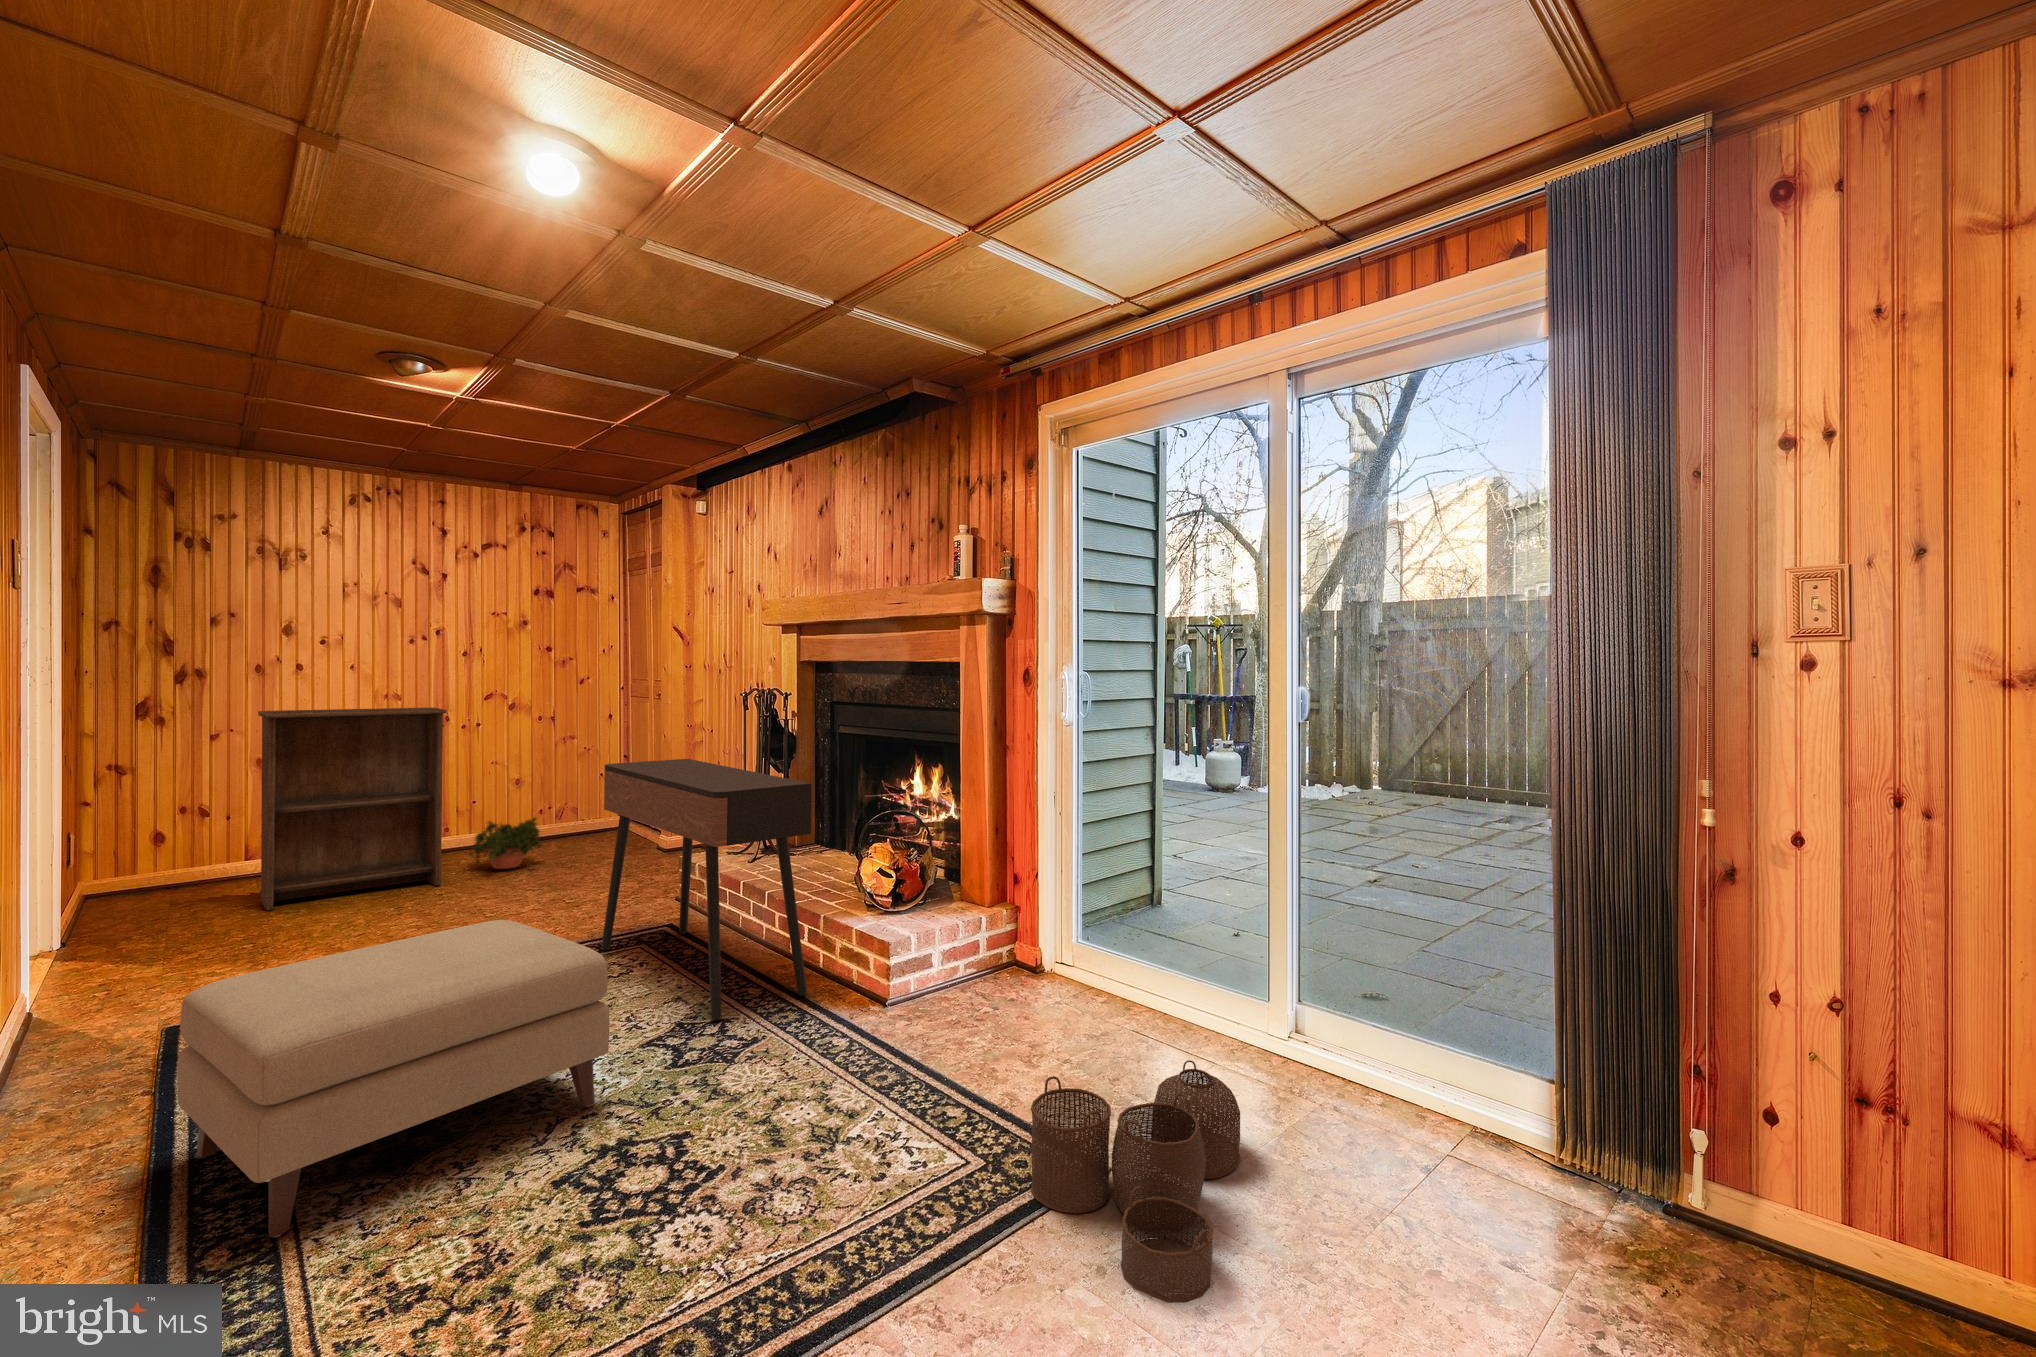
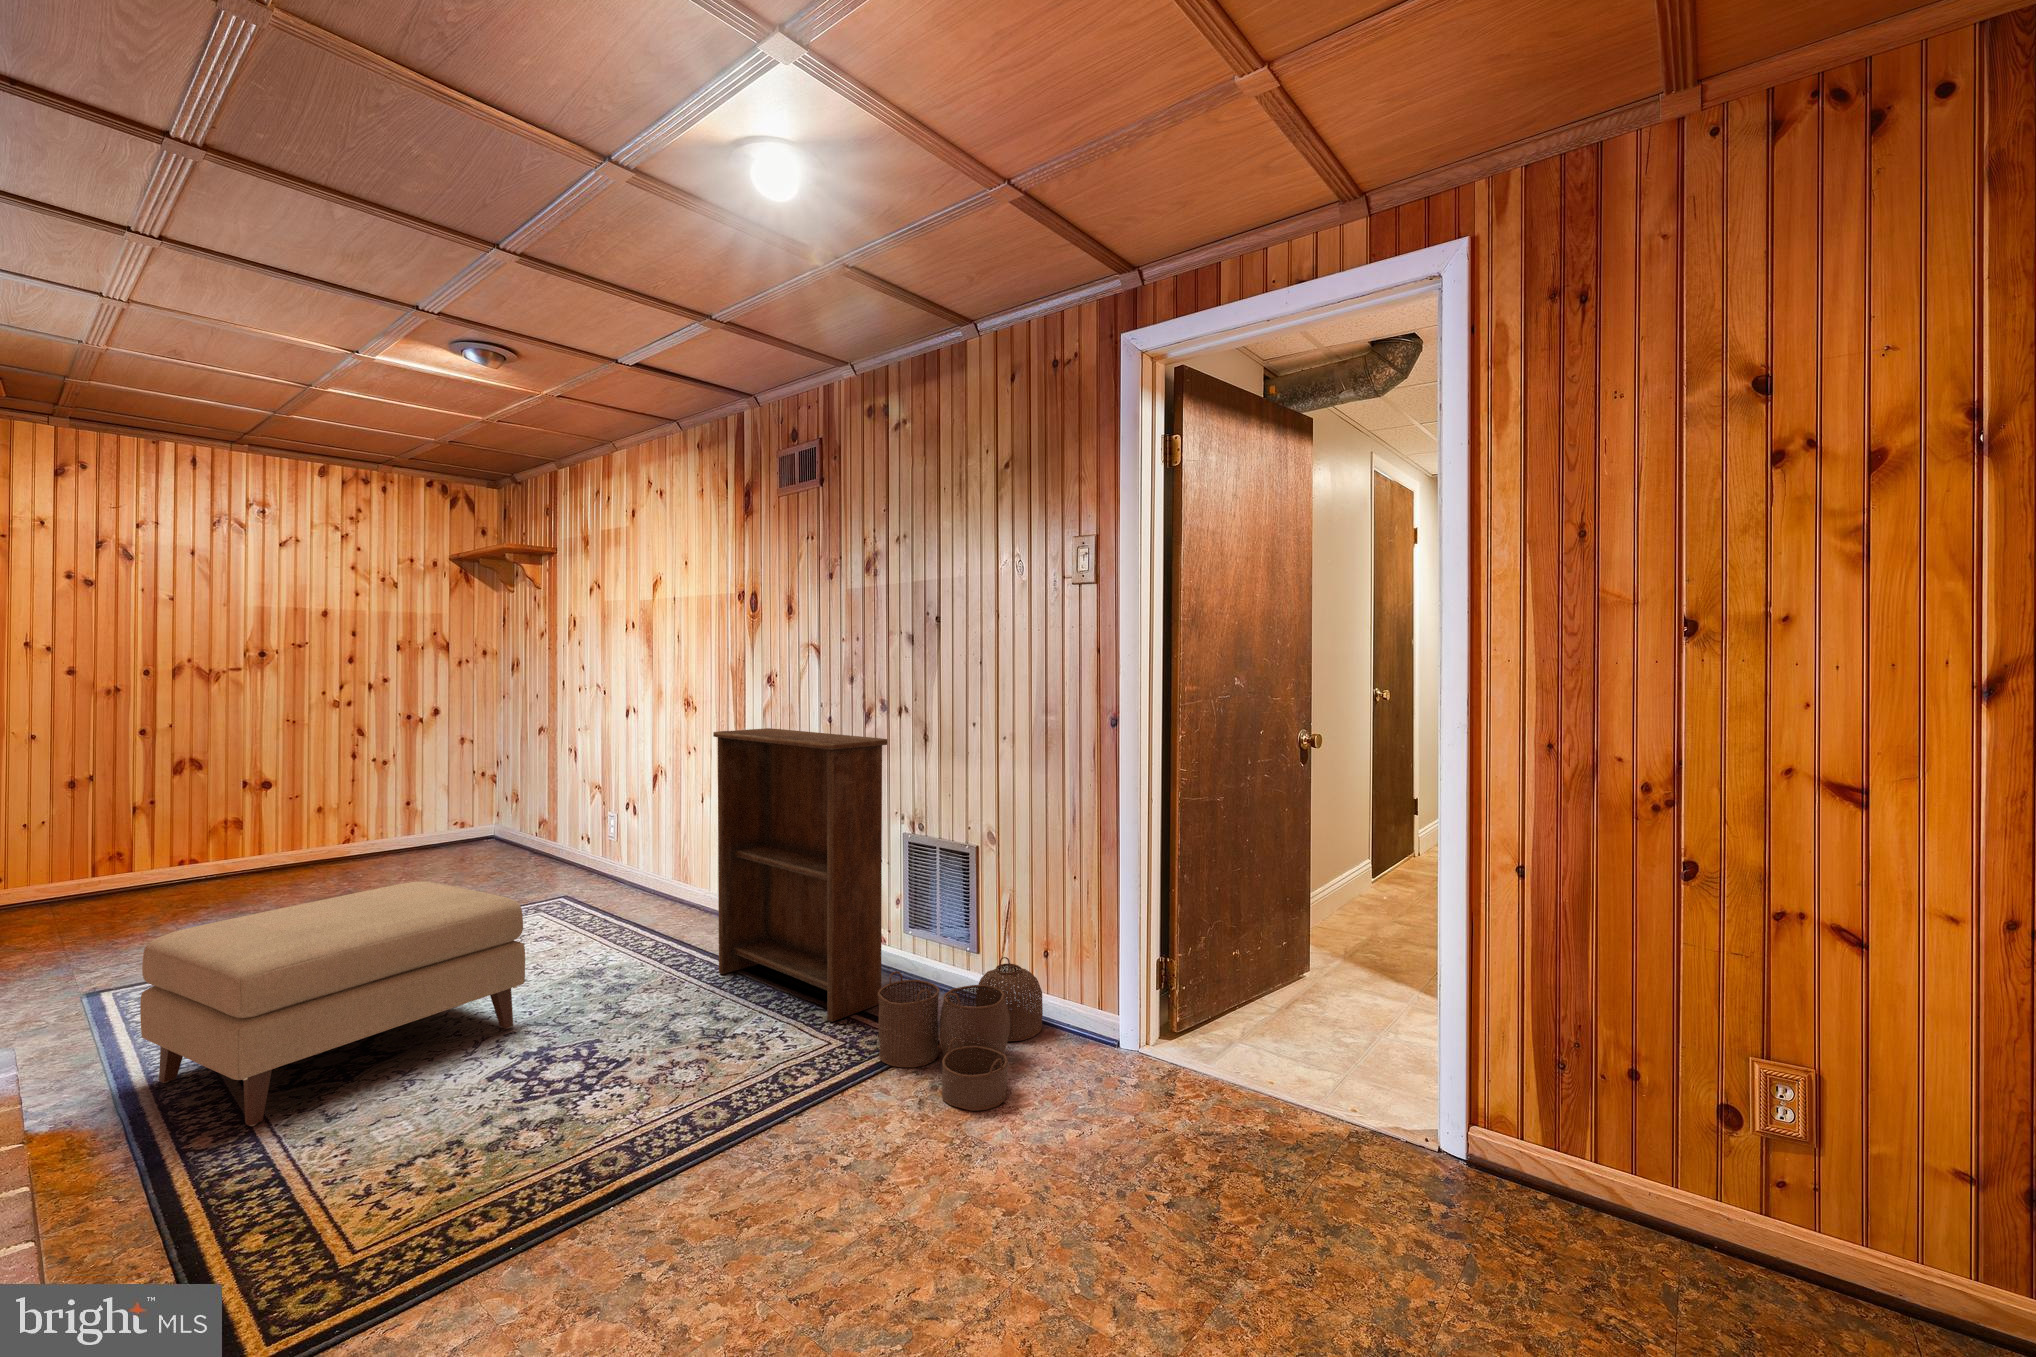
bookshelf: present [258,708,446,910] -> present [713,728,887,1022]
console table: present [601,759,812,1021] -> none [501,745,697,965]
potted plant: present [468,817,543,869] -> none [352,808,432,860]

